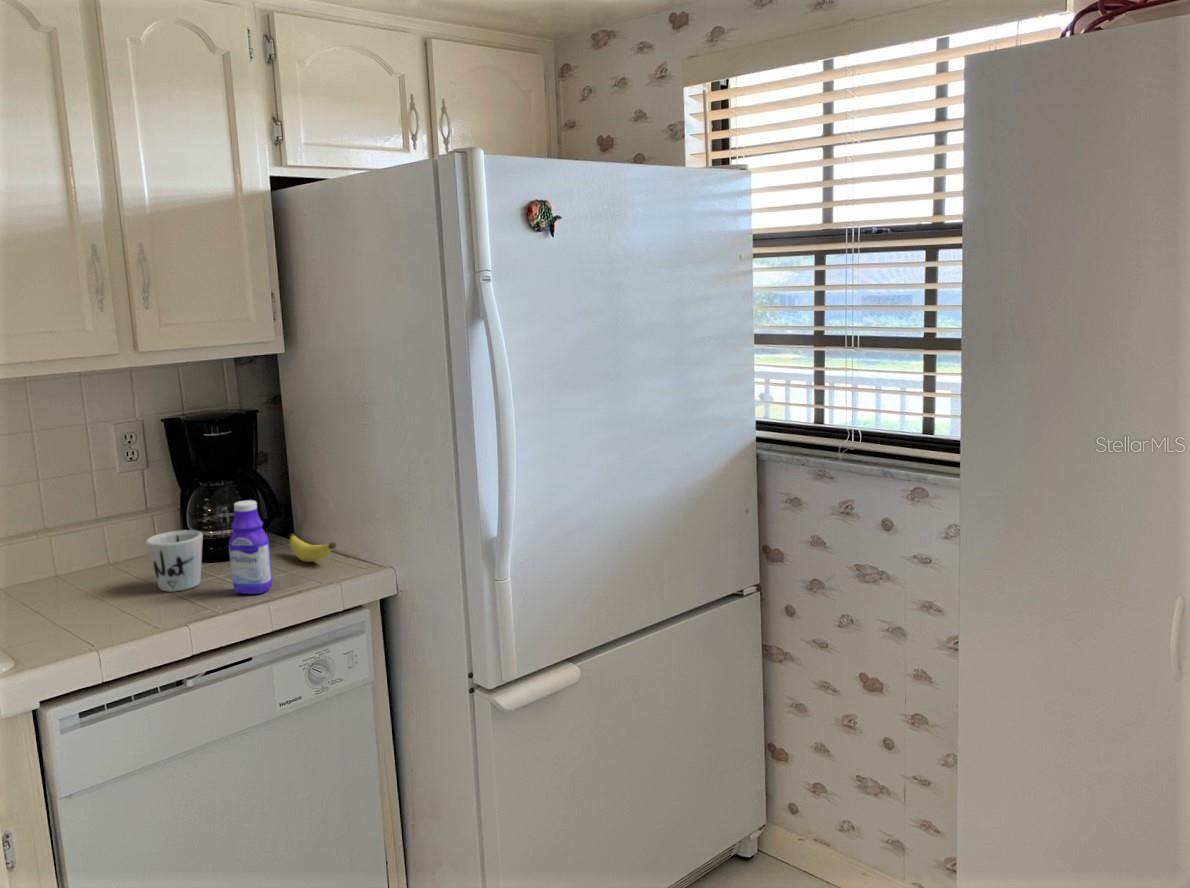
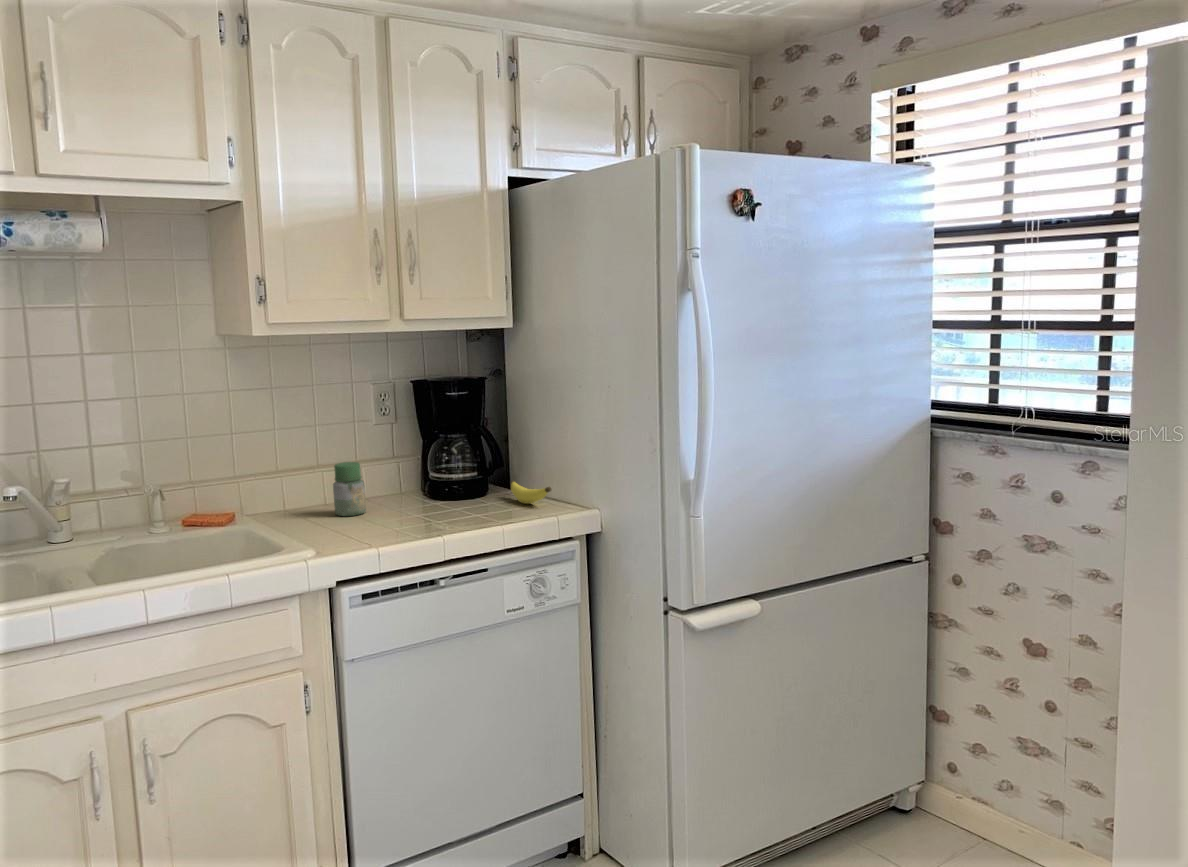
bottle: present [229,500,272,594] -> none [467,444,500,523]
jar: none [63,525,109,592] -> present [333,462,366,516]
mug: present [146,530,203,592] -> none [398,470,444,519]

